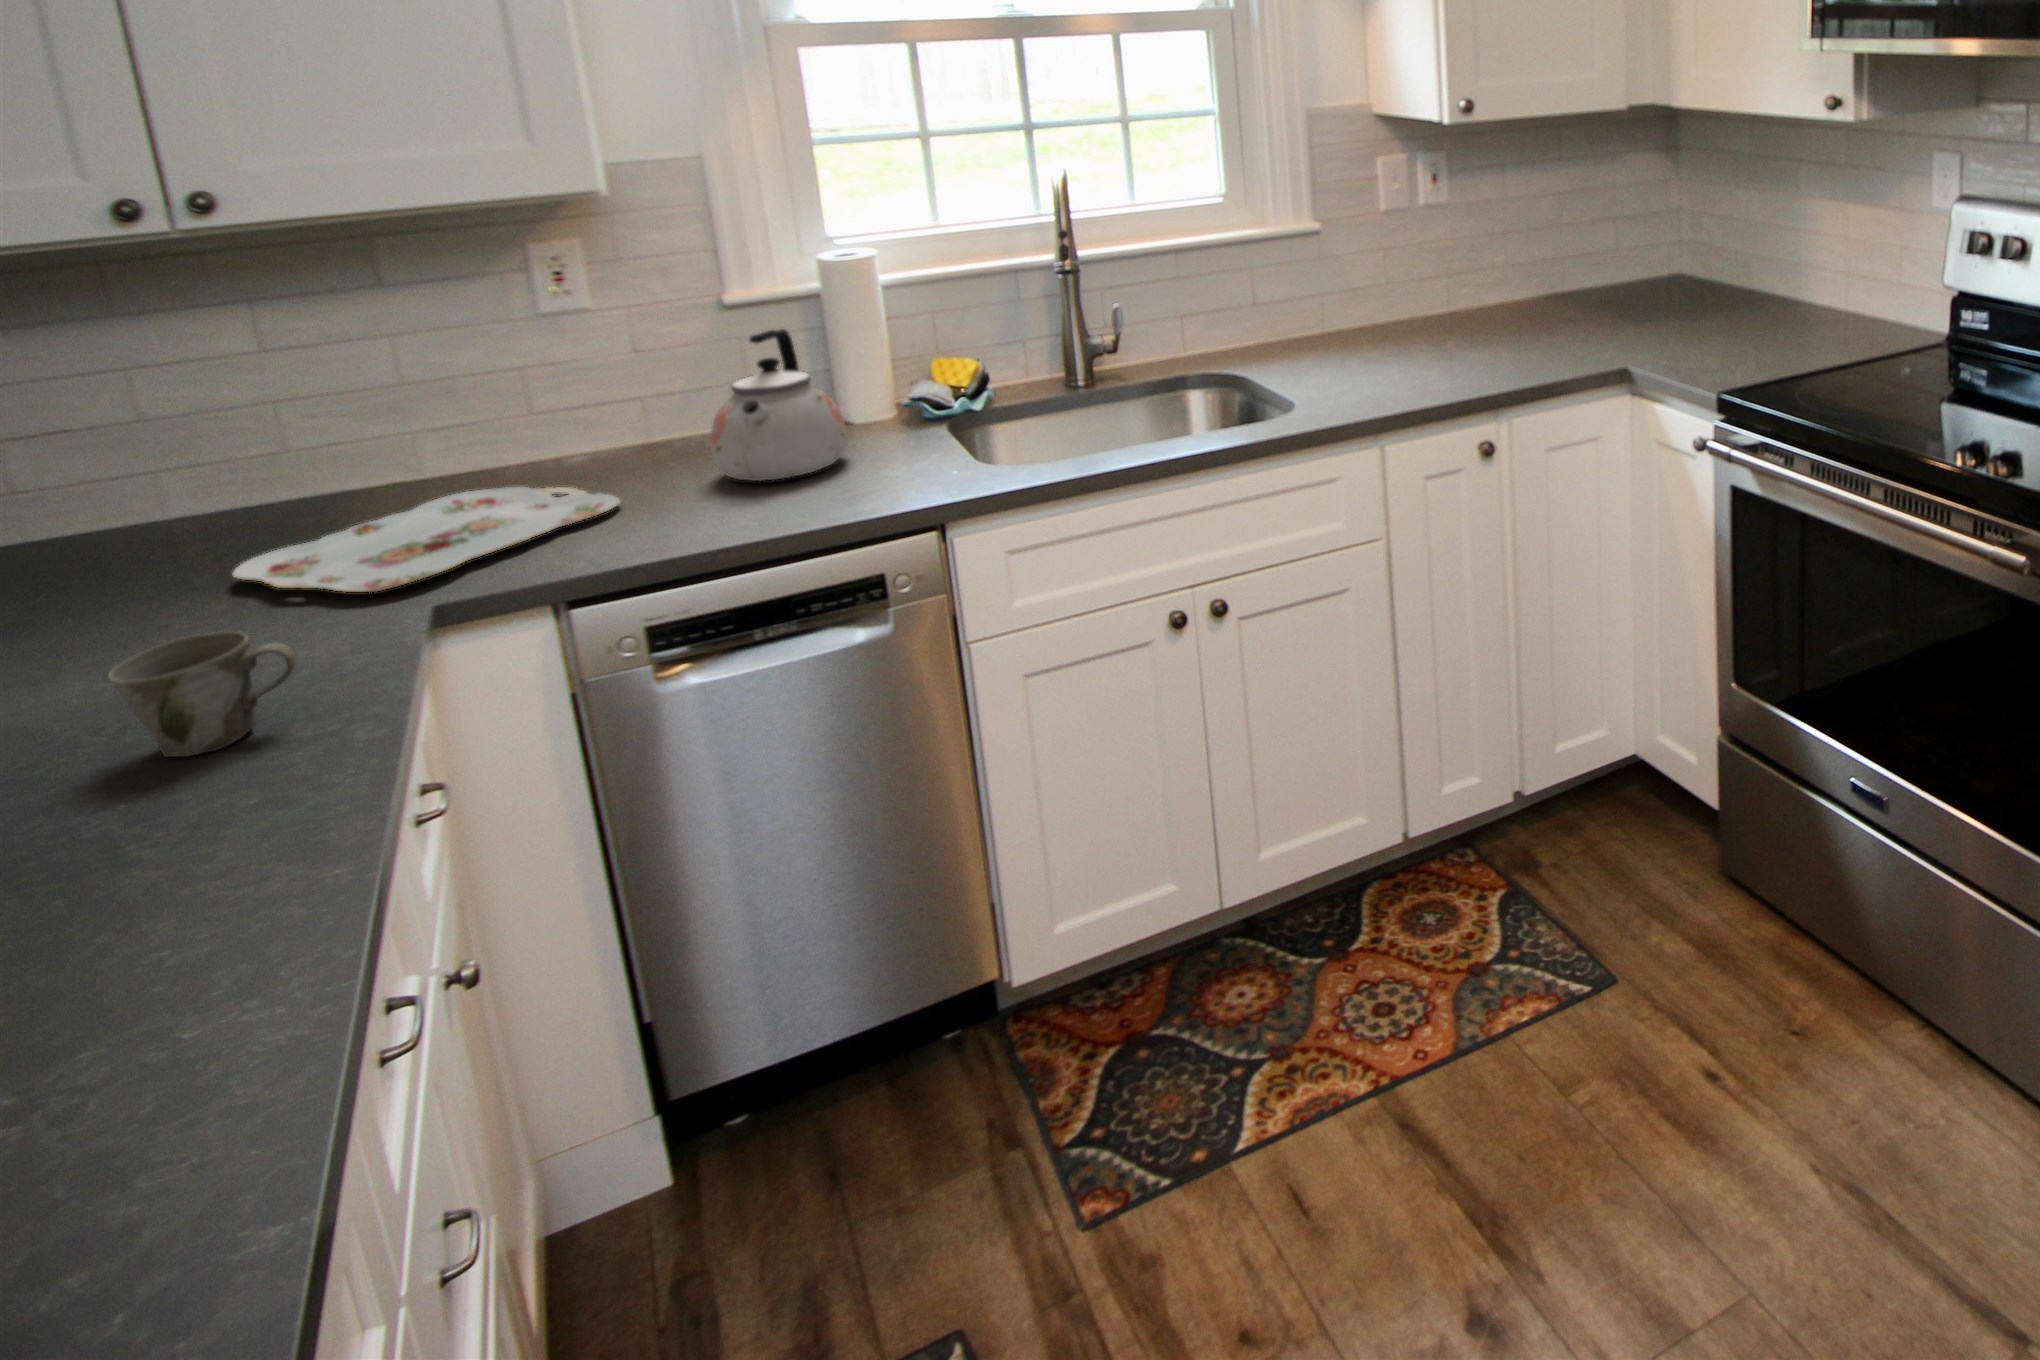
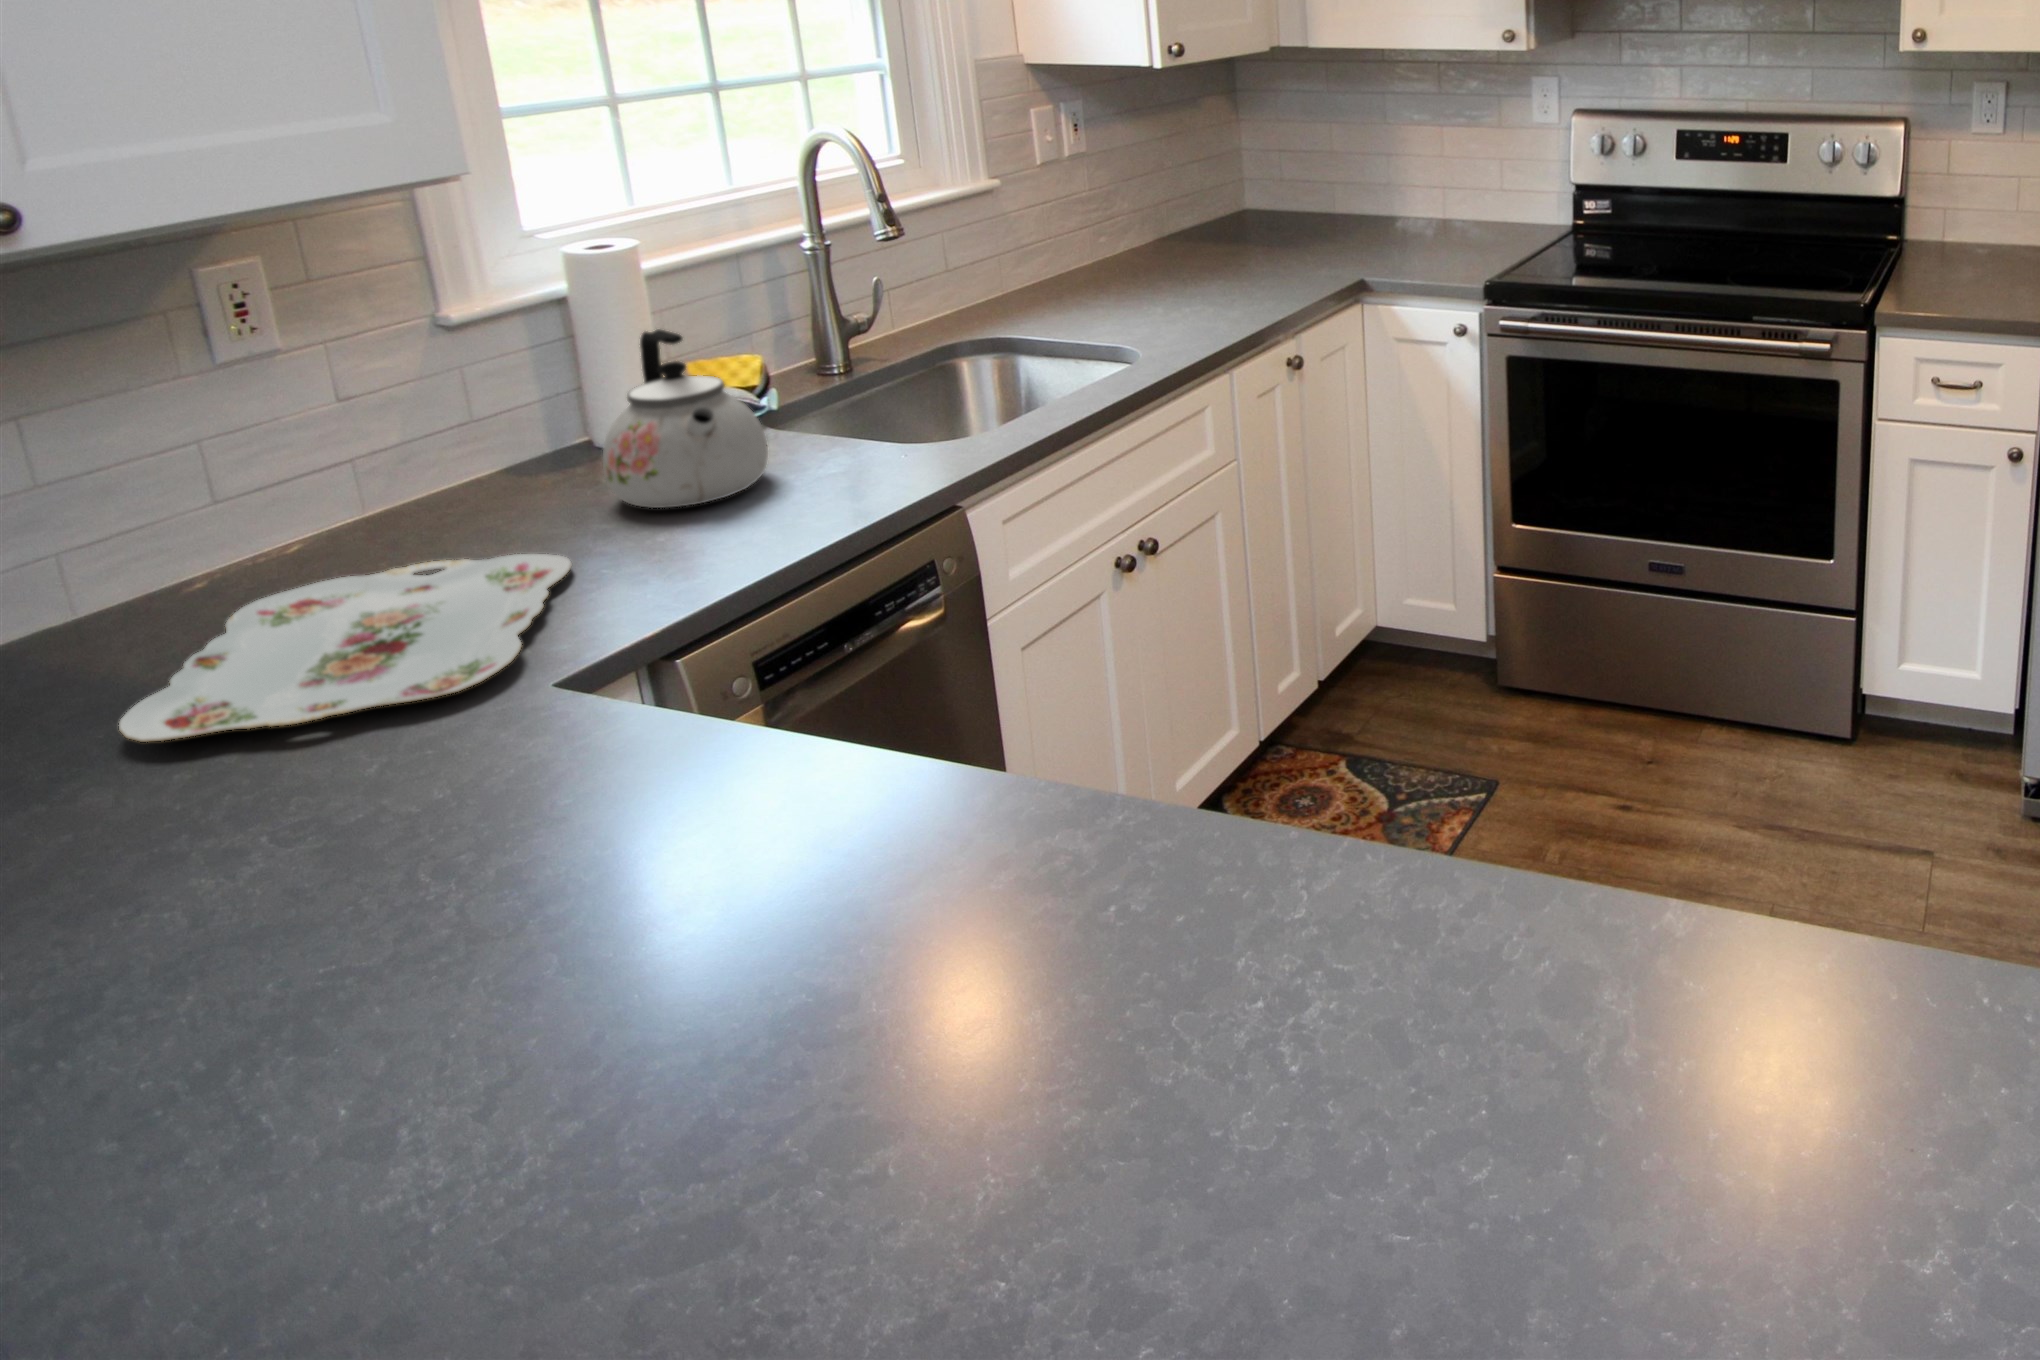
mug: present [108,631,296,757] -> none [550,696,731,854]

